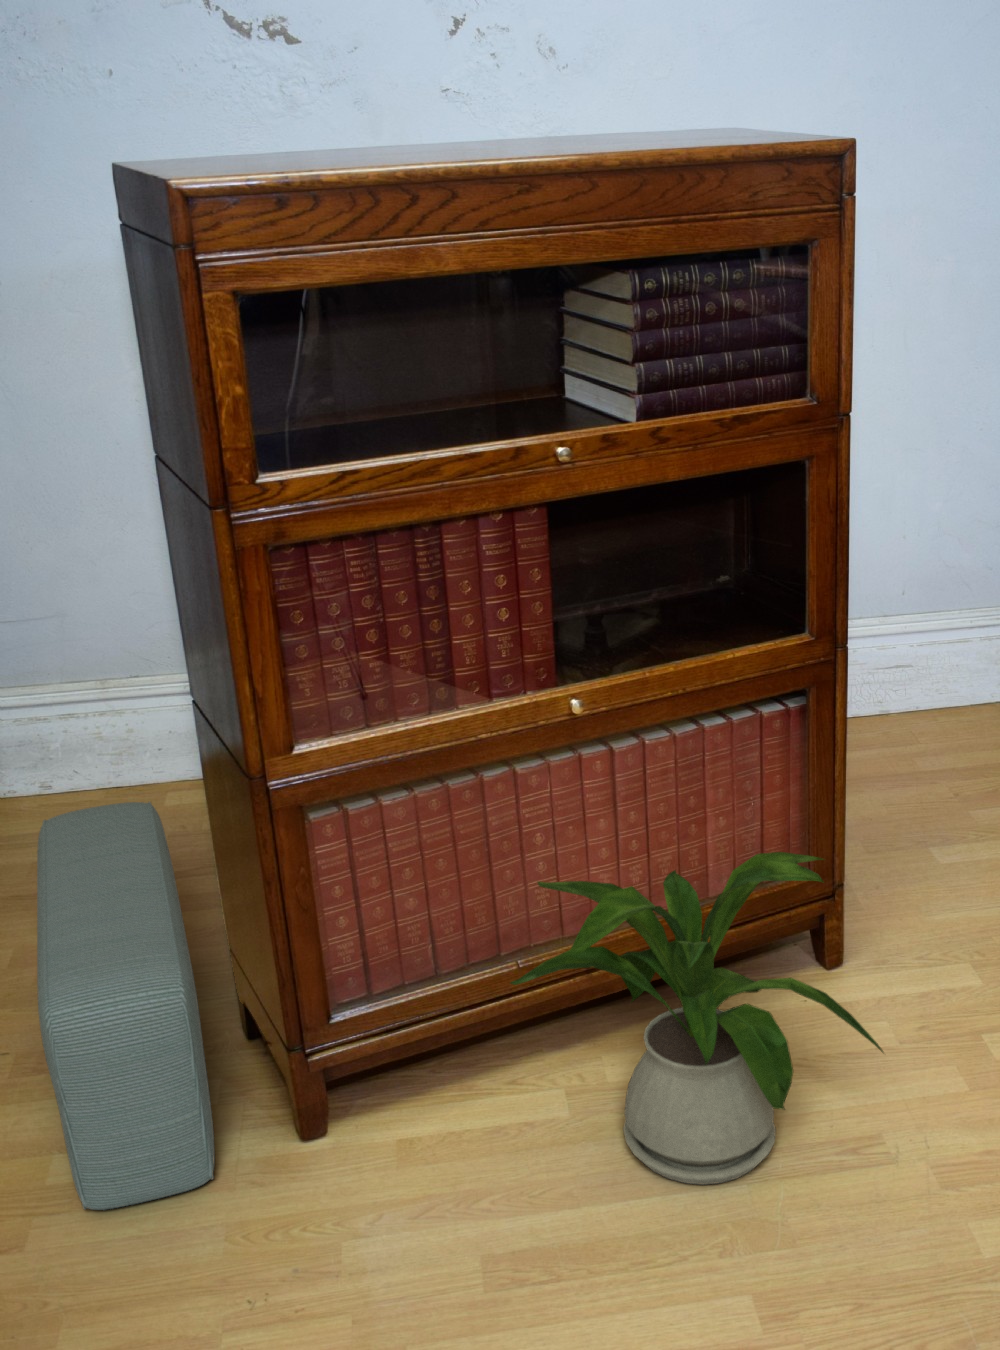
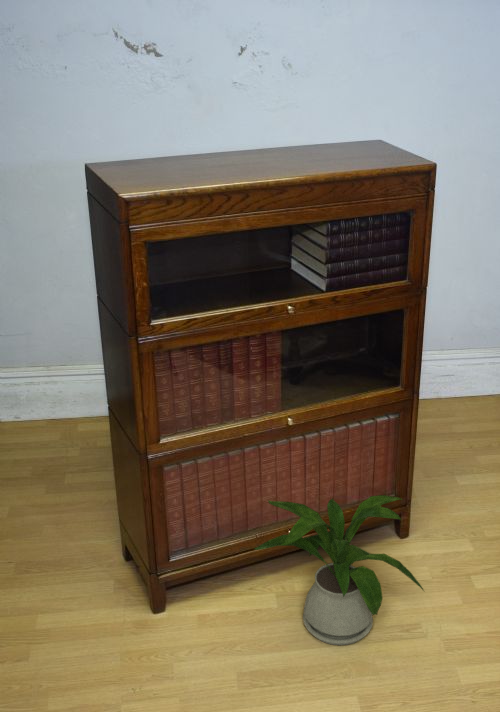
pouf: present [37,802,215,1210] -> none [26,444,113,646]

